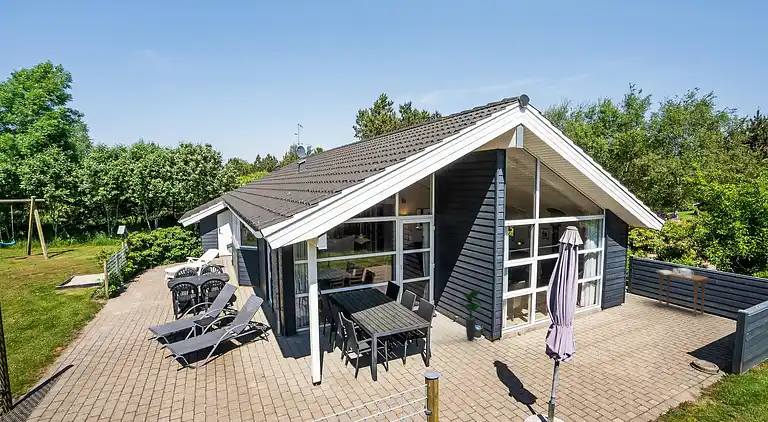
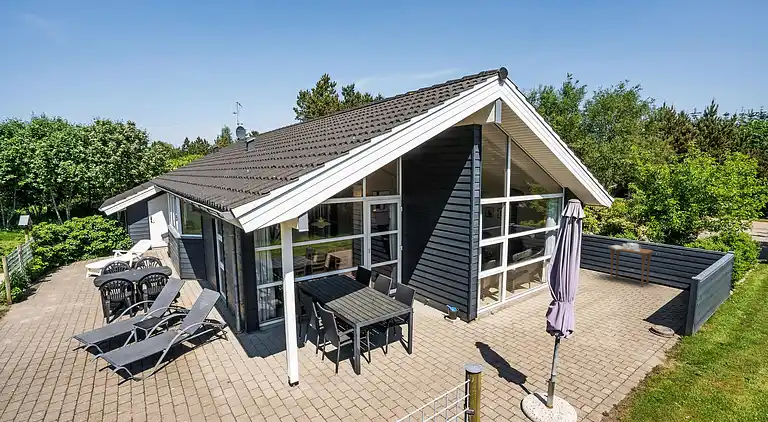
potted plant: present [460,290,481,340] -> none [435,272,458,323]

